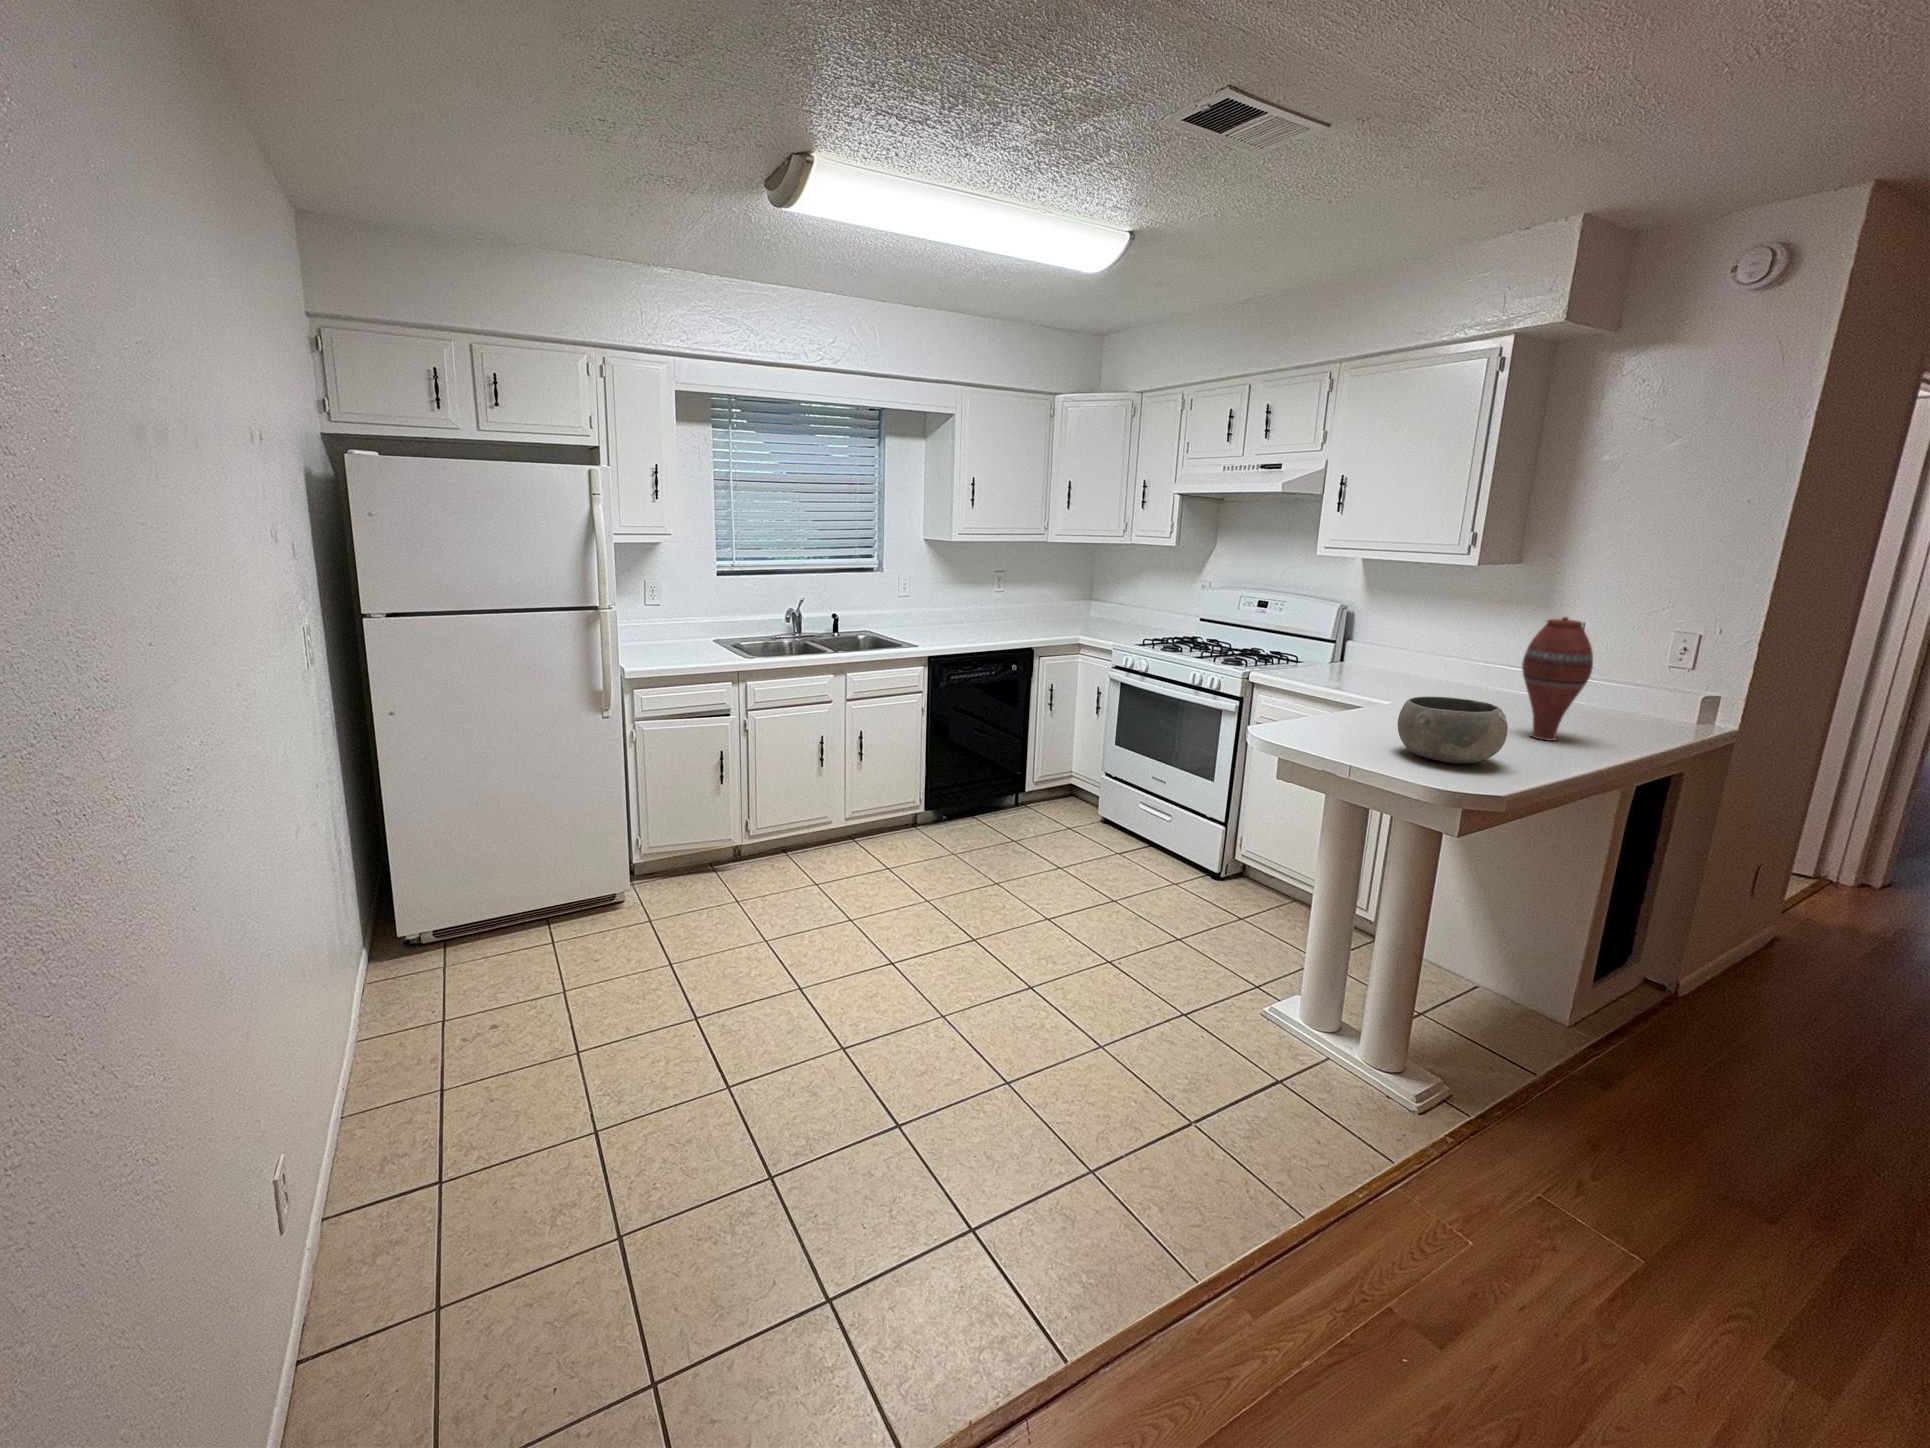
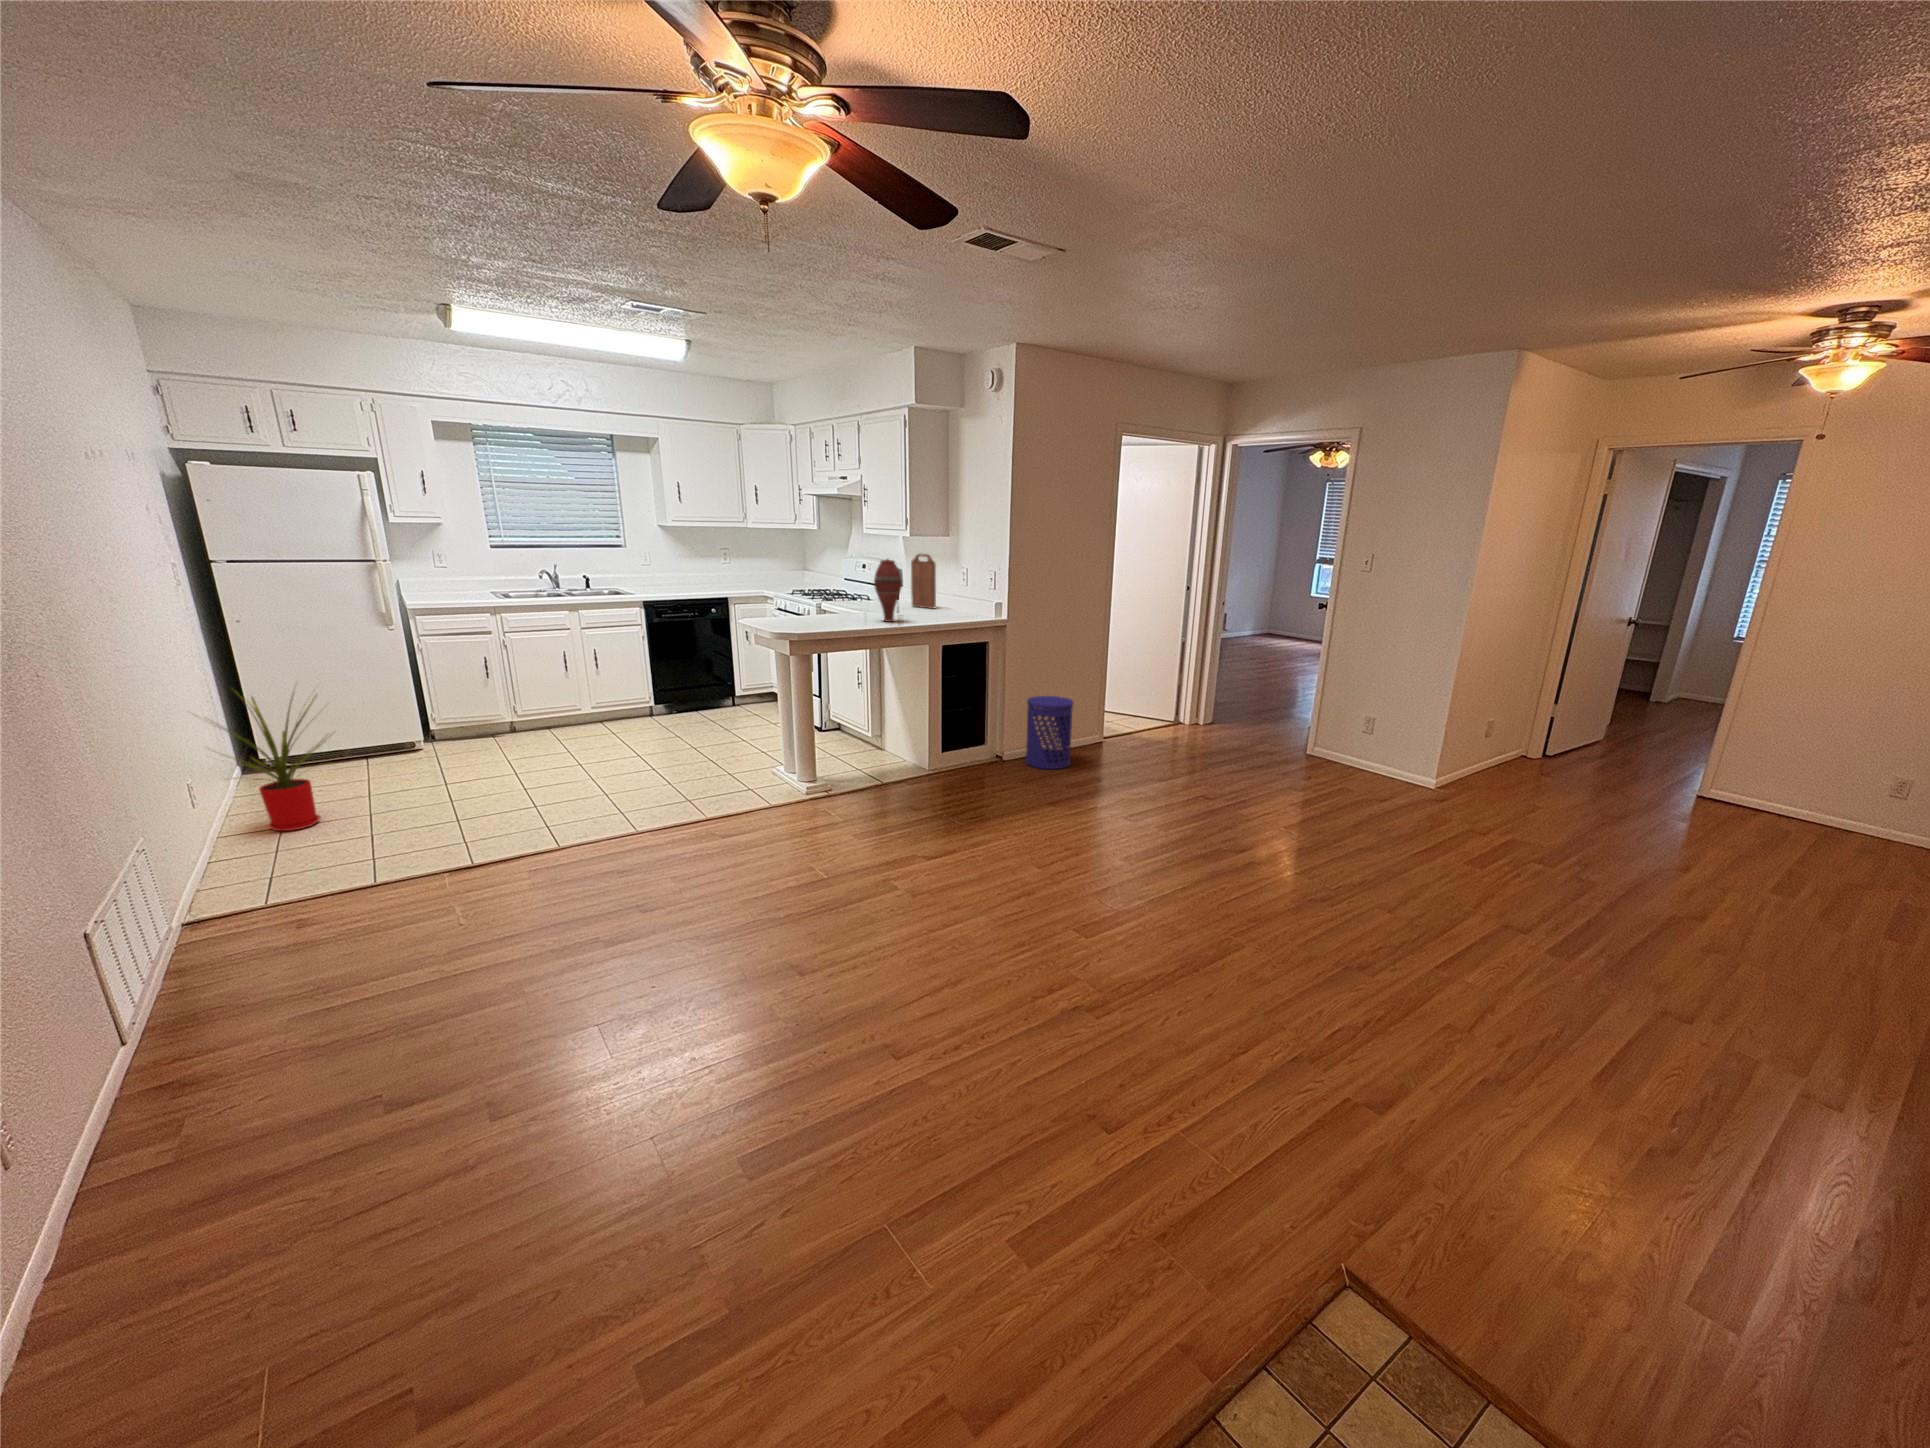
cutting board: none [1422,592,1499,690] -> present [911,554,936,609]
bowl: present [1398,697,1508,764] -> none [783,597,828,626]
house plant: none [311,871,577,1206] -> present [188,688,334,831]
waste bin: none [1723,872,1893,1038] -> present [1025,696,1073,769]

